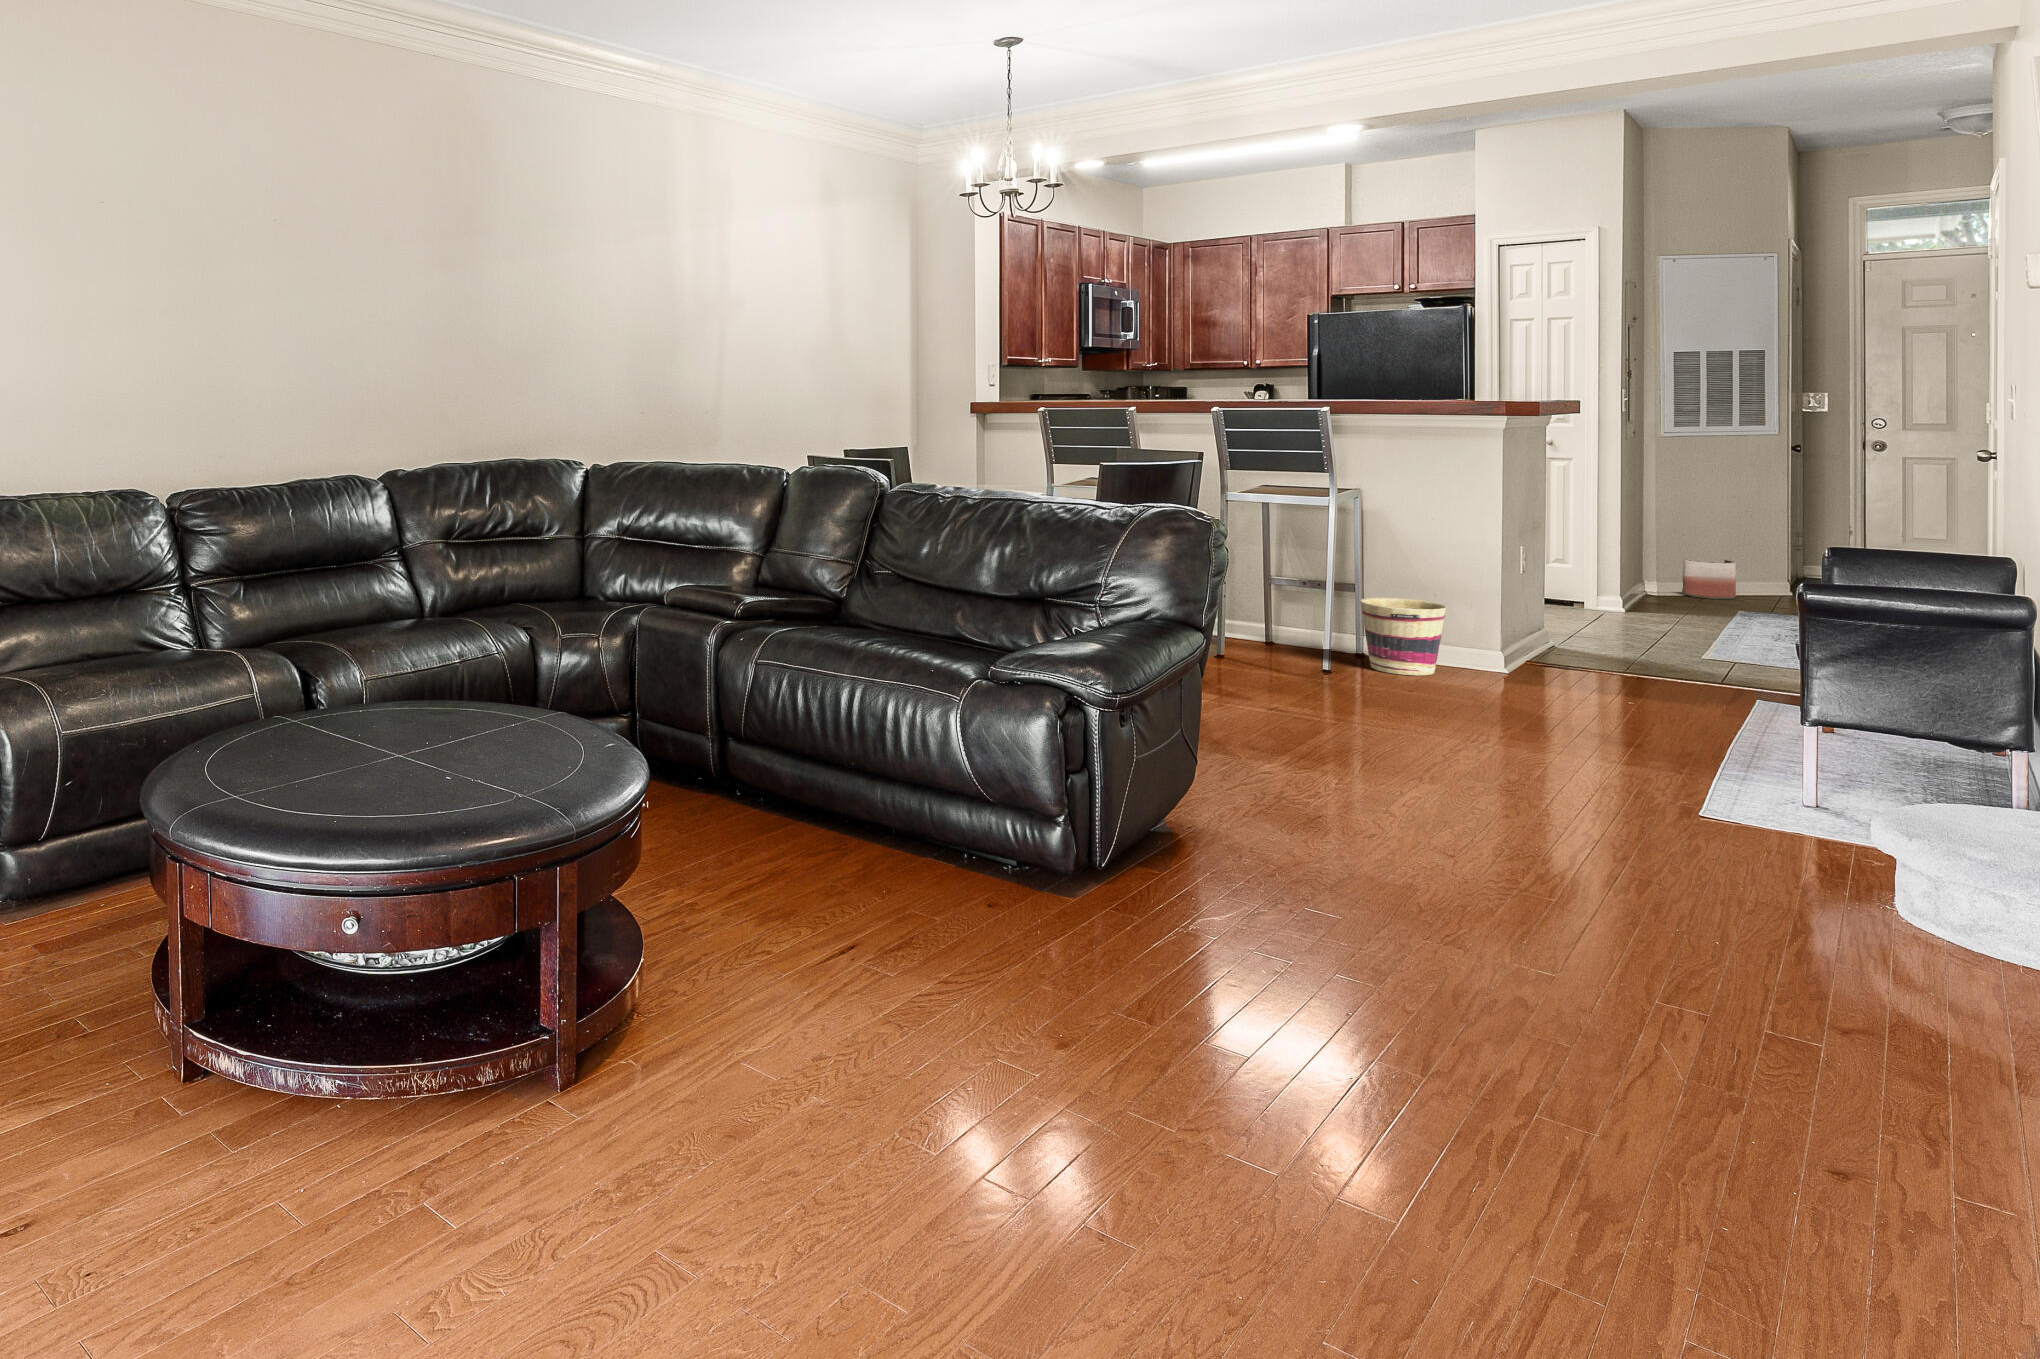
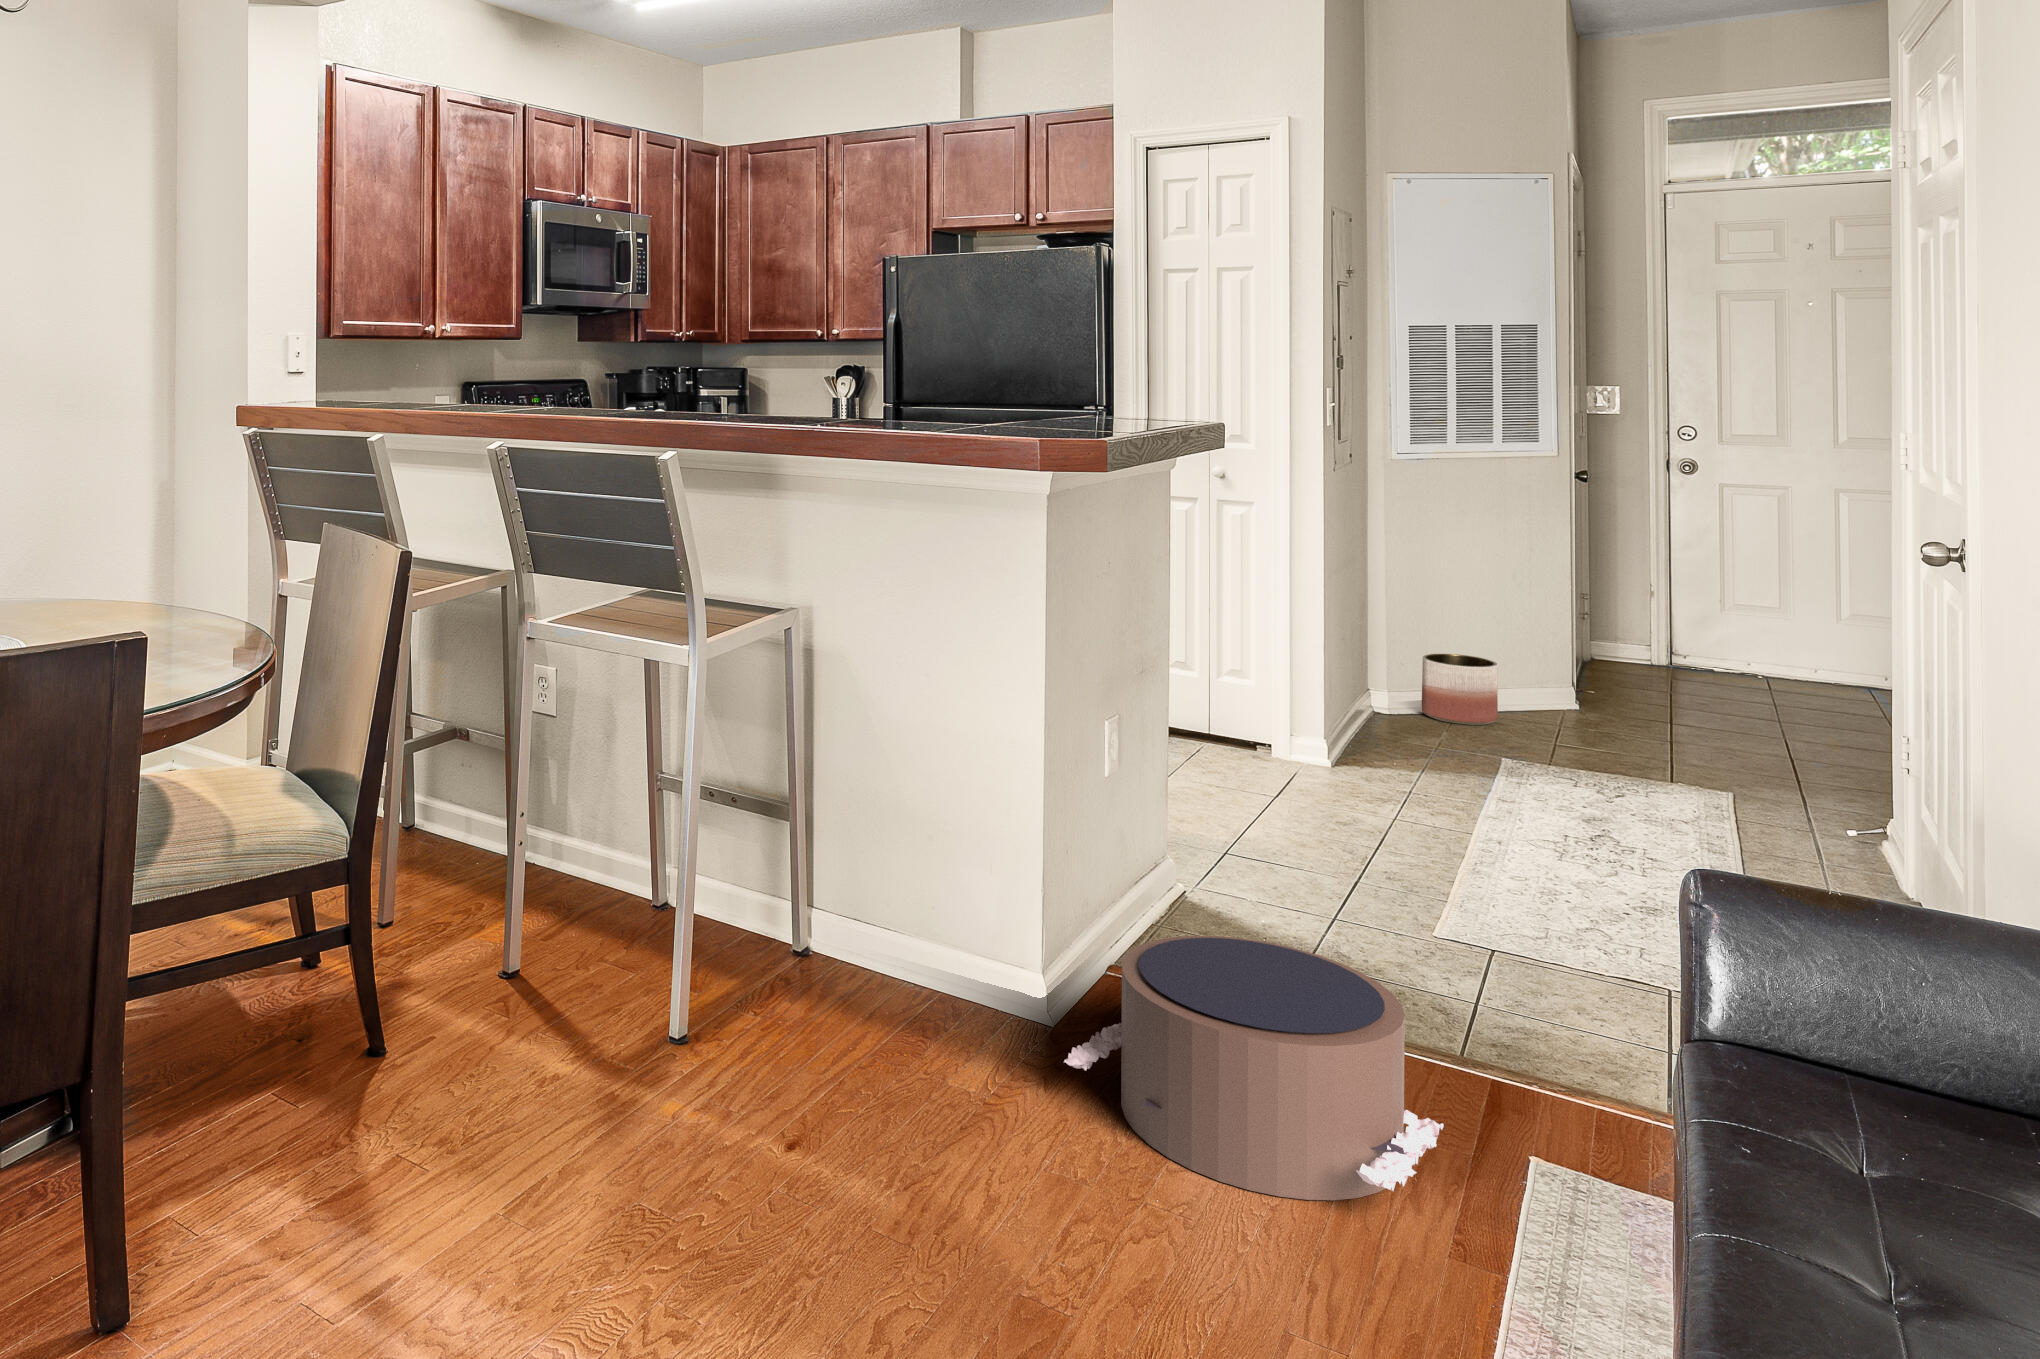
basket: present [1360,598,1446,676] -> none [774,841,935,1039]
pouf: none [1523,628,1710,711] -> present [1064,936,1444,1200]

